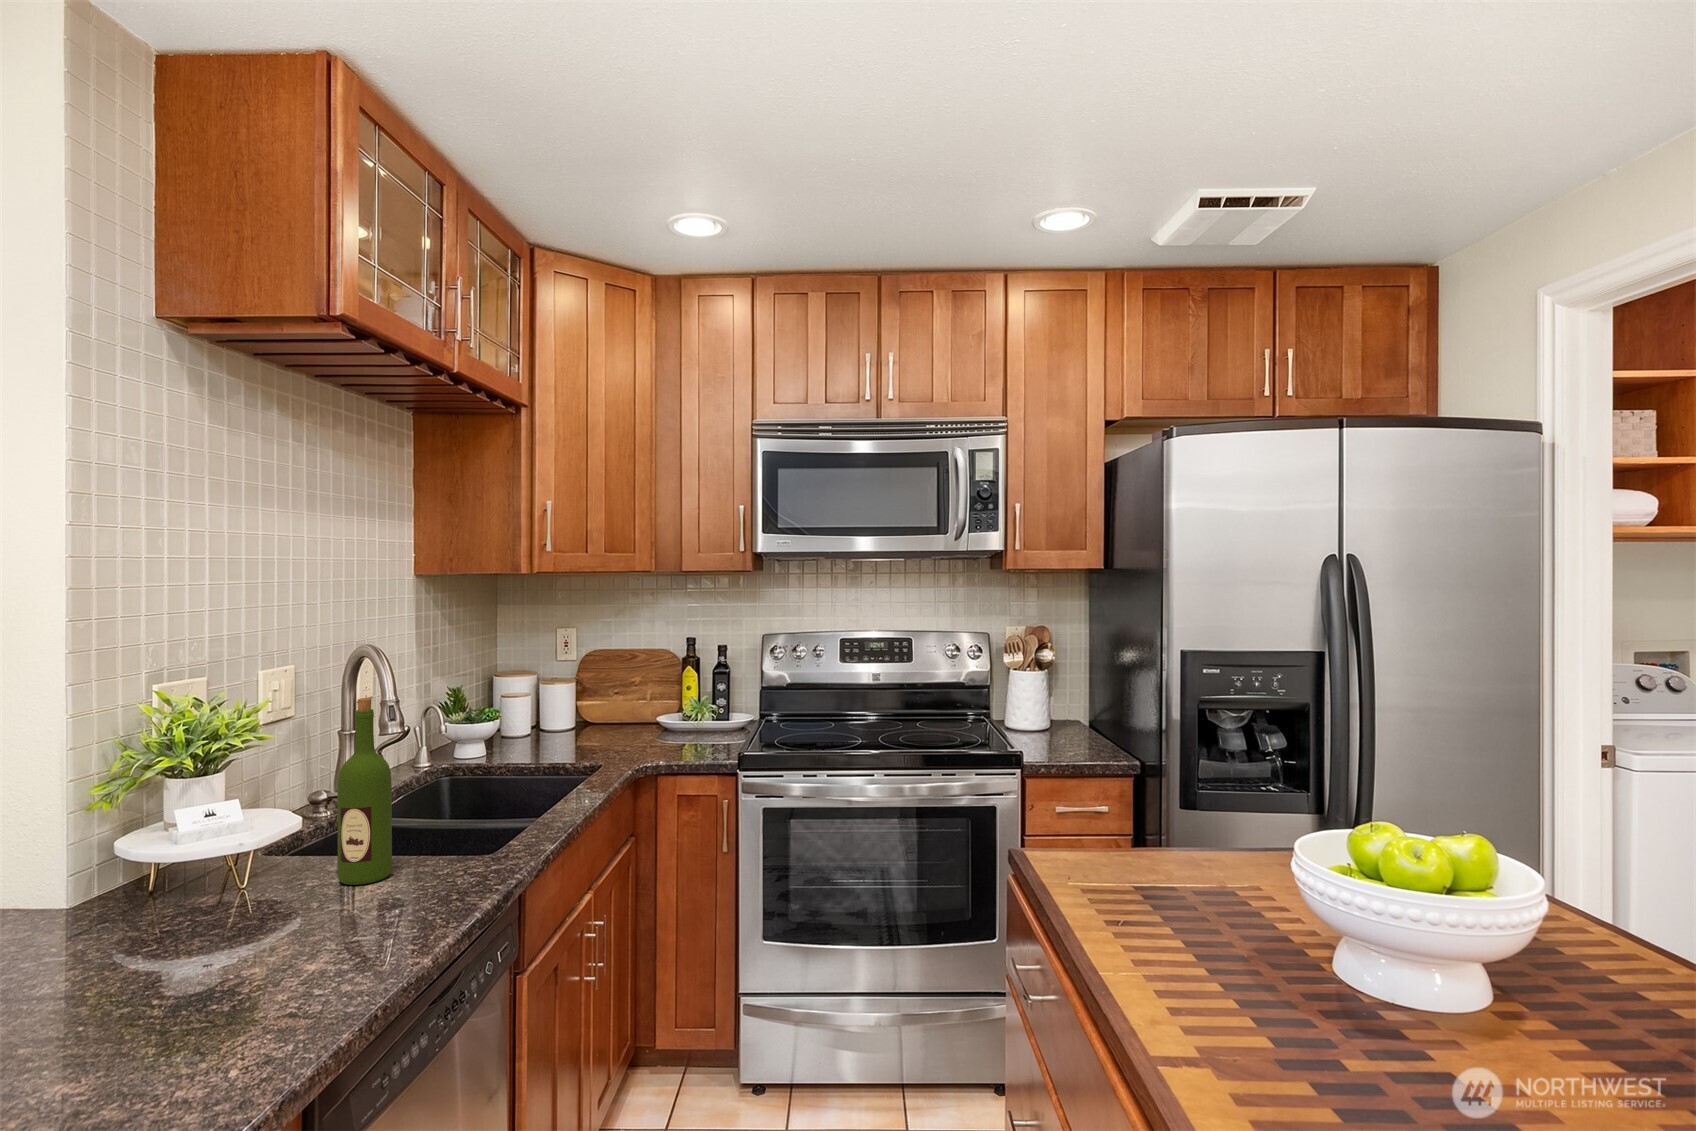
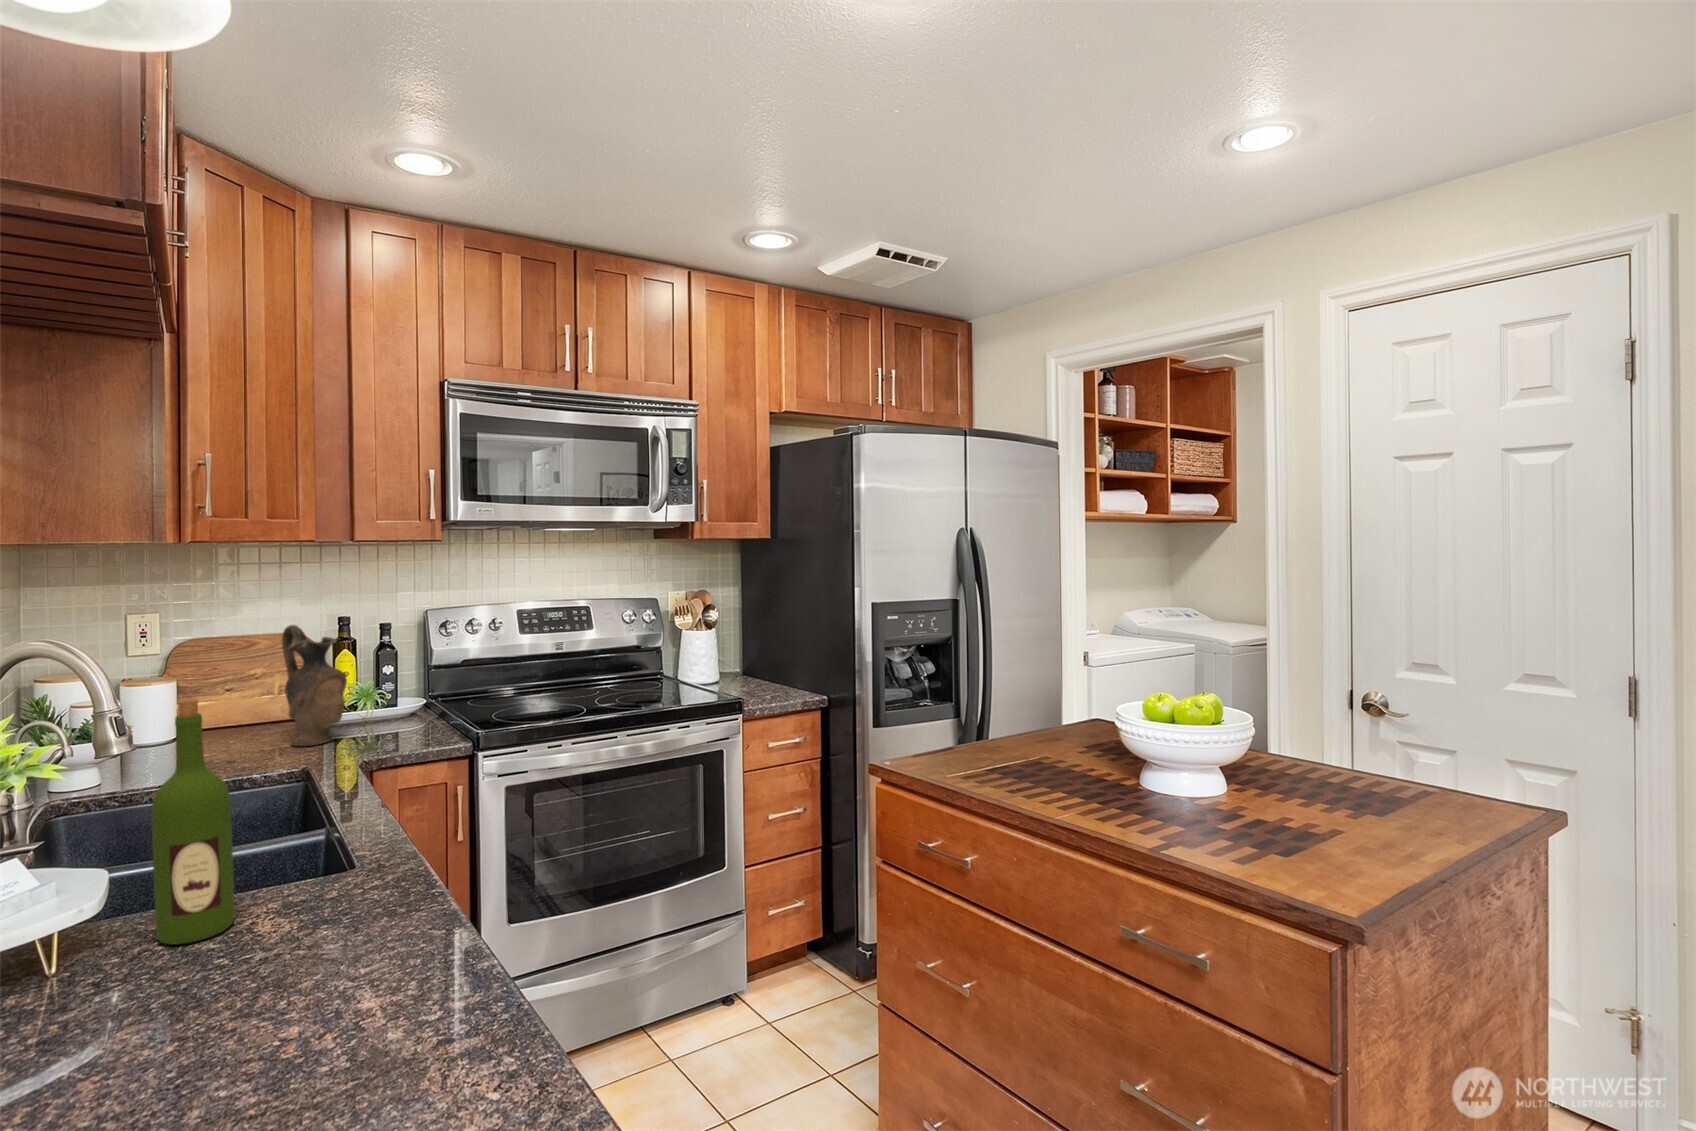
ceramic pitcher: none [620,641,665,746] -> present [282,625,347,746]

